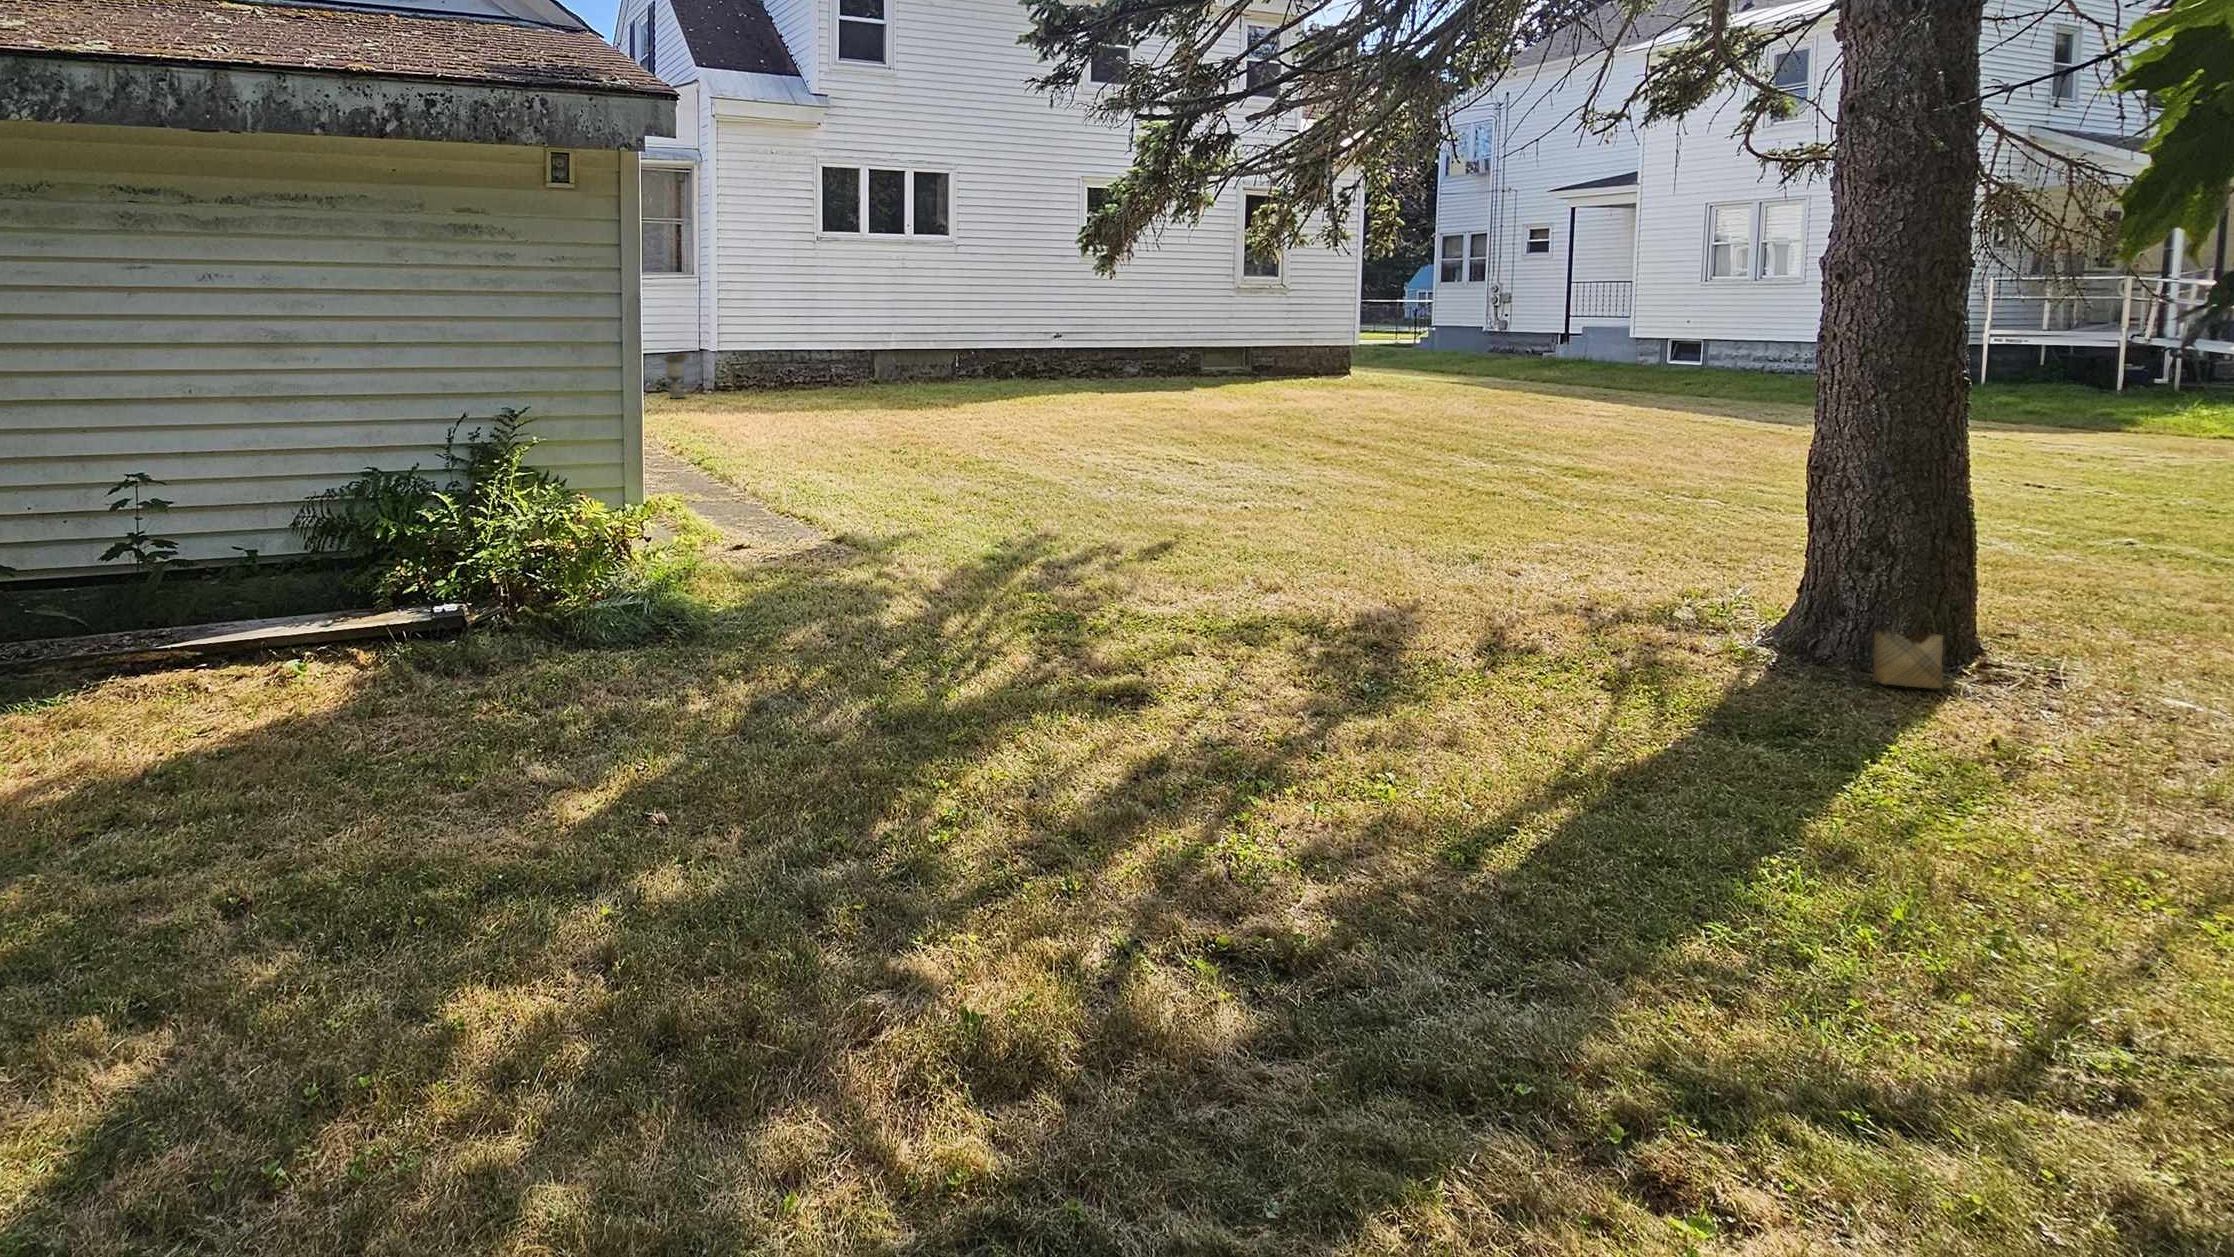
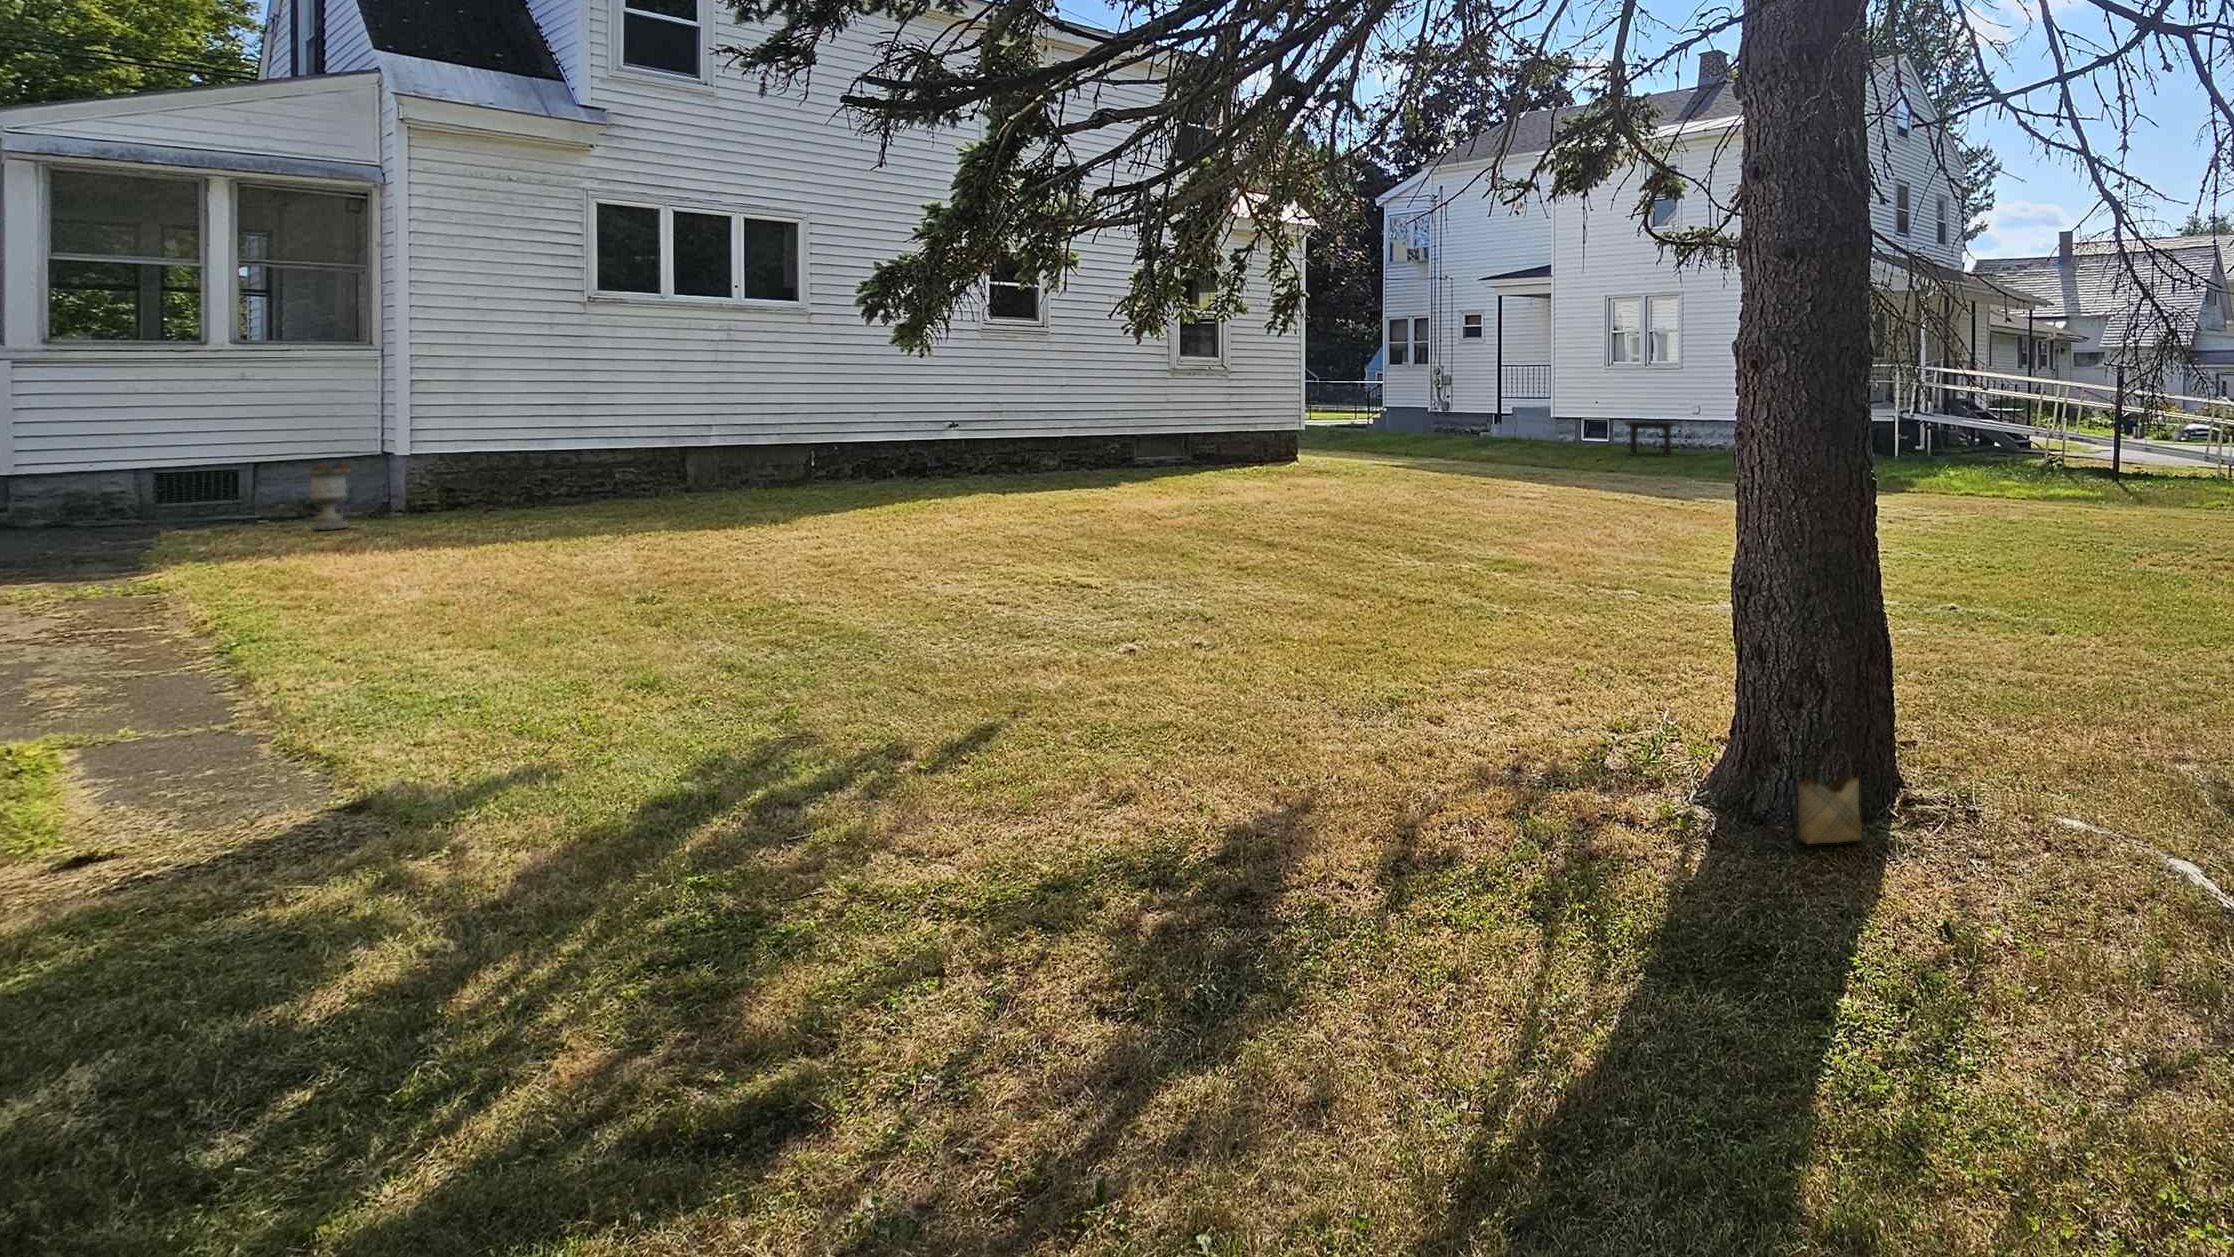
round table: none [1721,341,1795,380] -> present [1625,421,1677,455]

